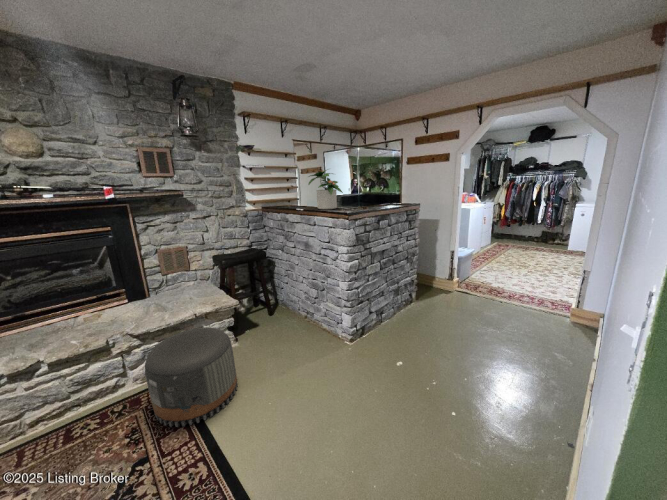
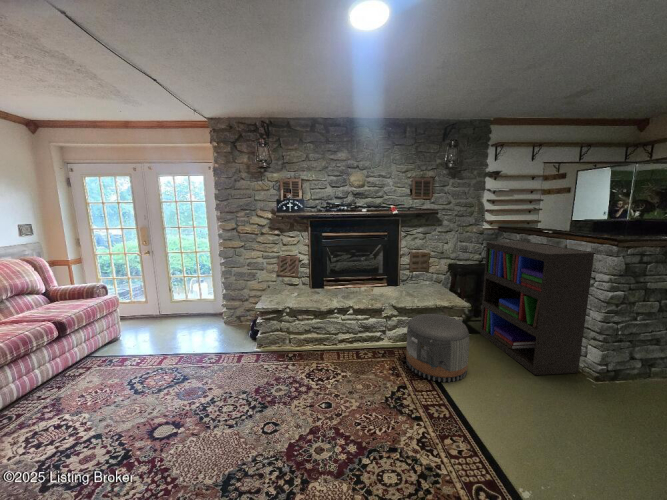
potted plant: present [308,170,343,210] -> none [562,192,611,234]
bookshelf: none [247,221,338,359] -> present [480,241,594,375]

